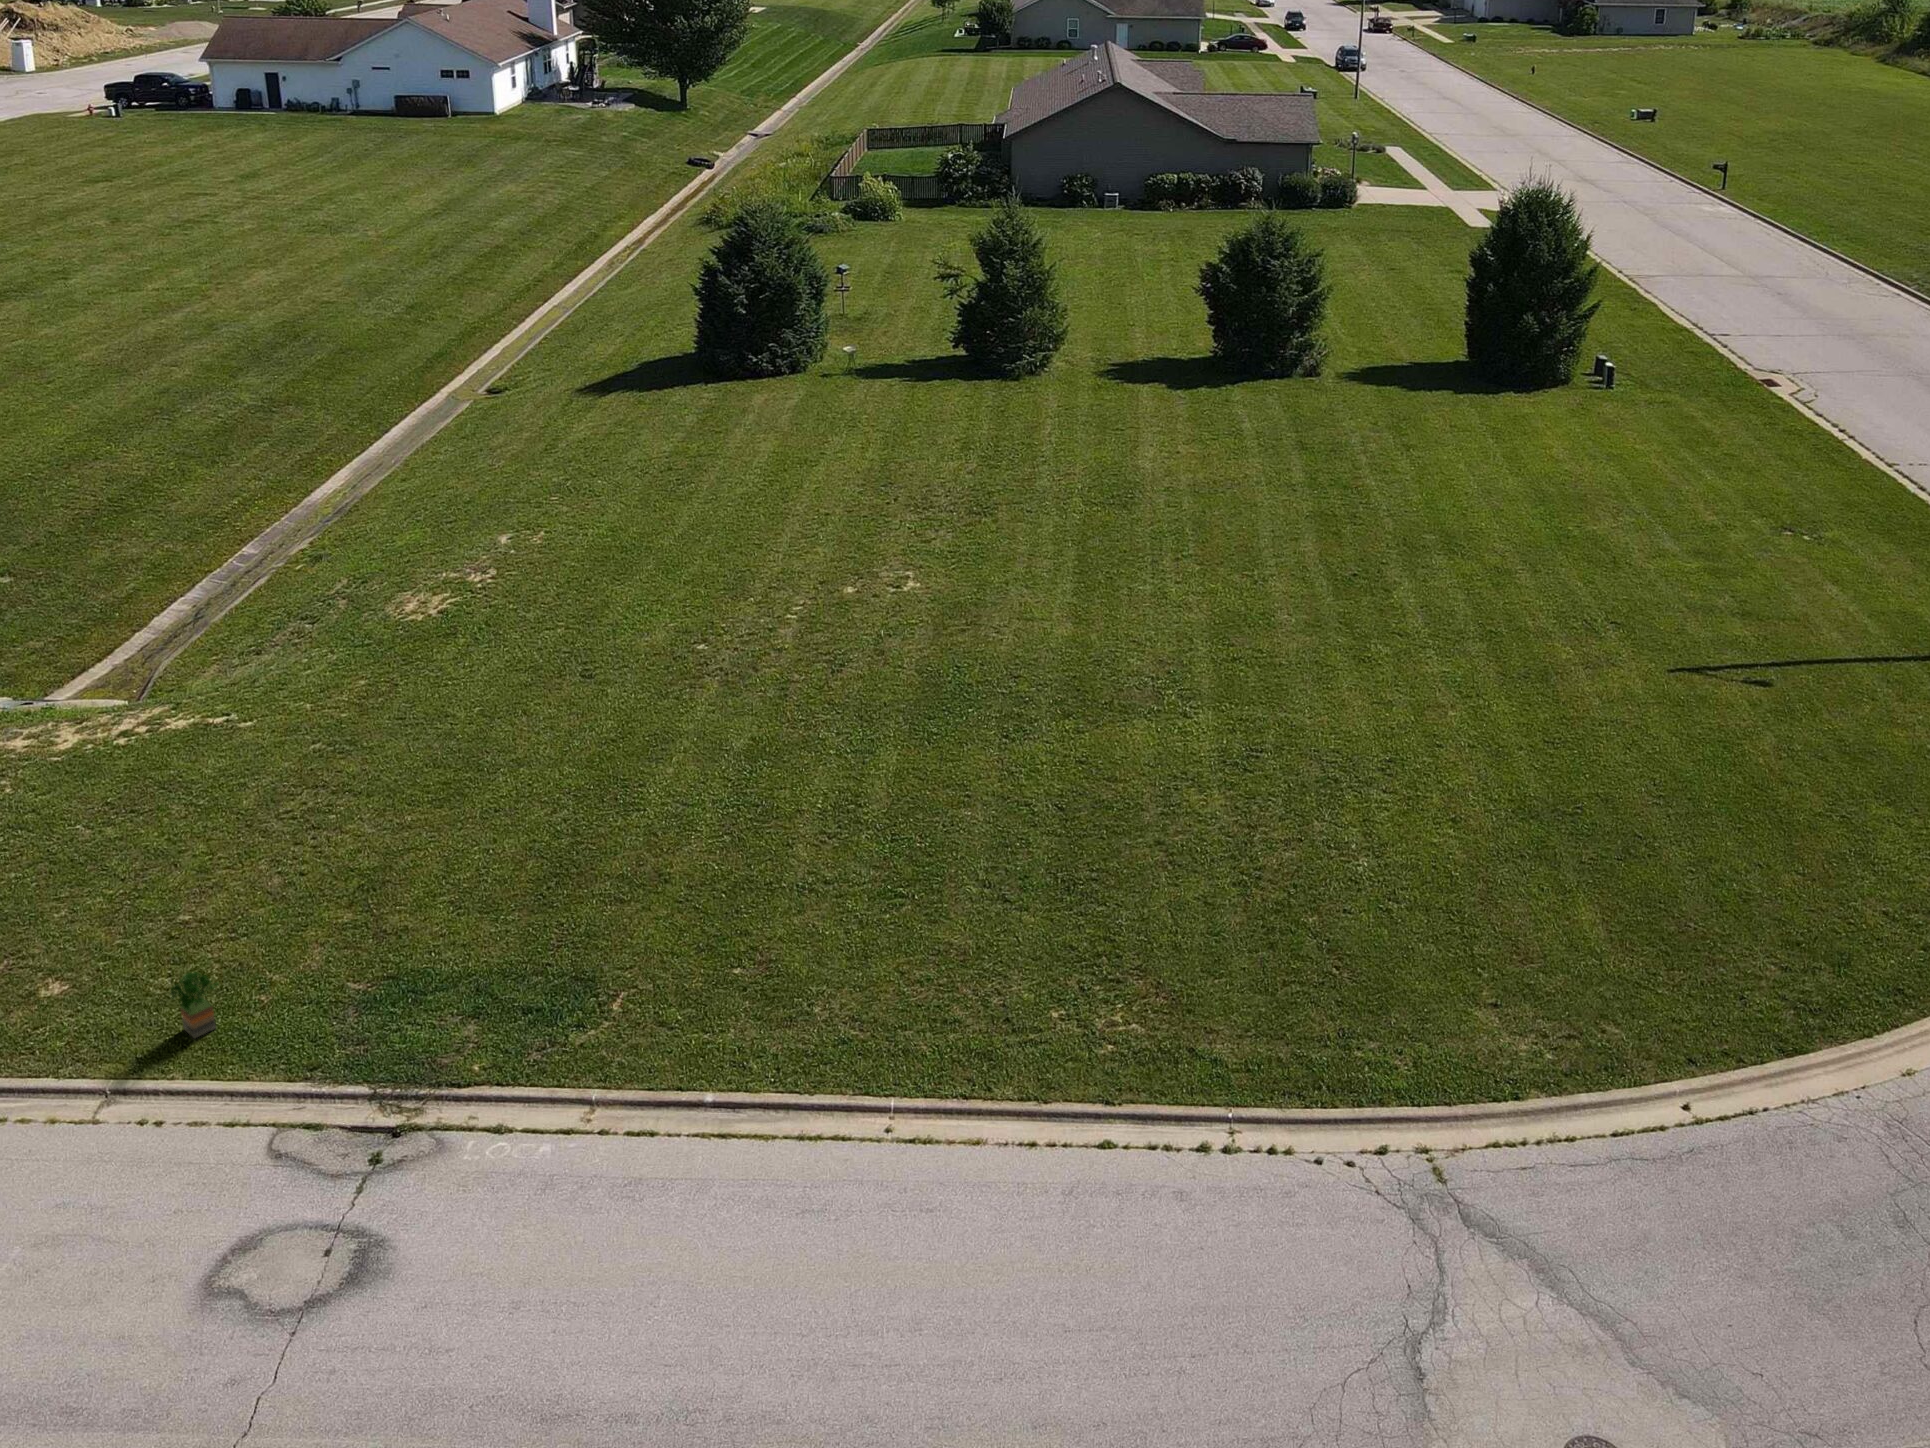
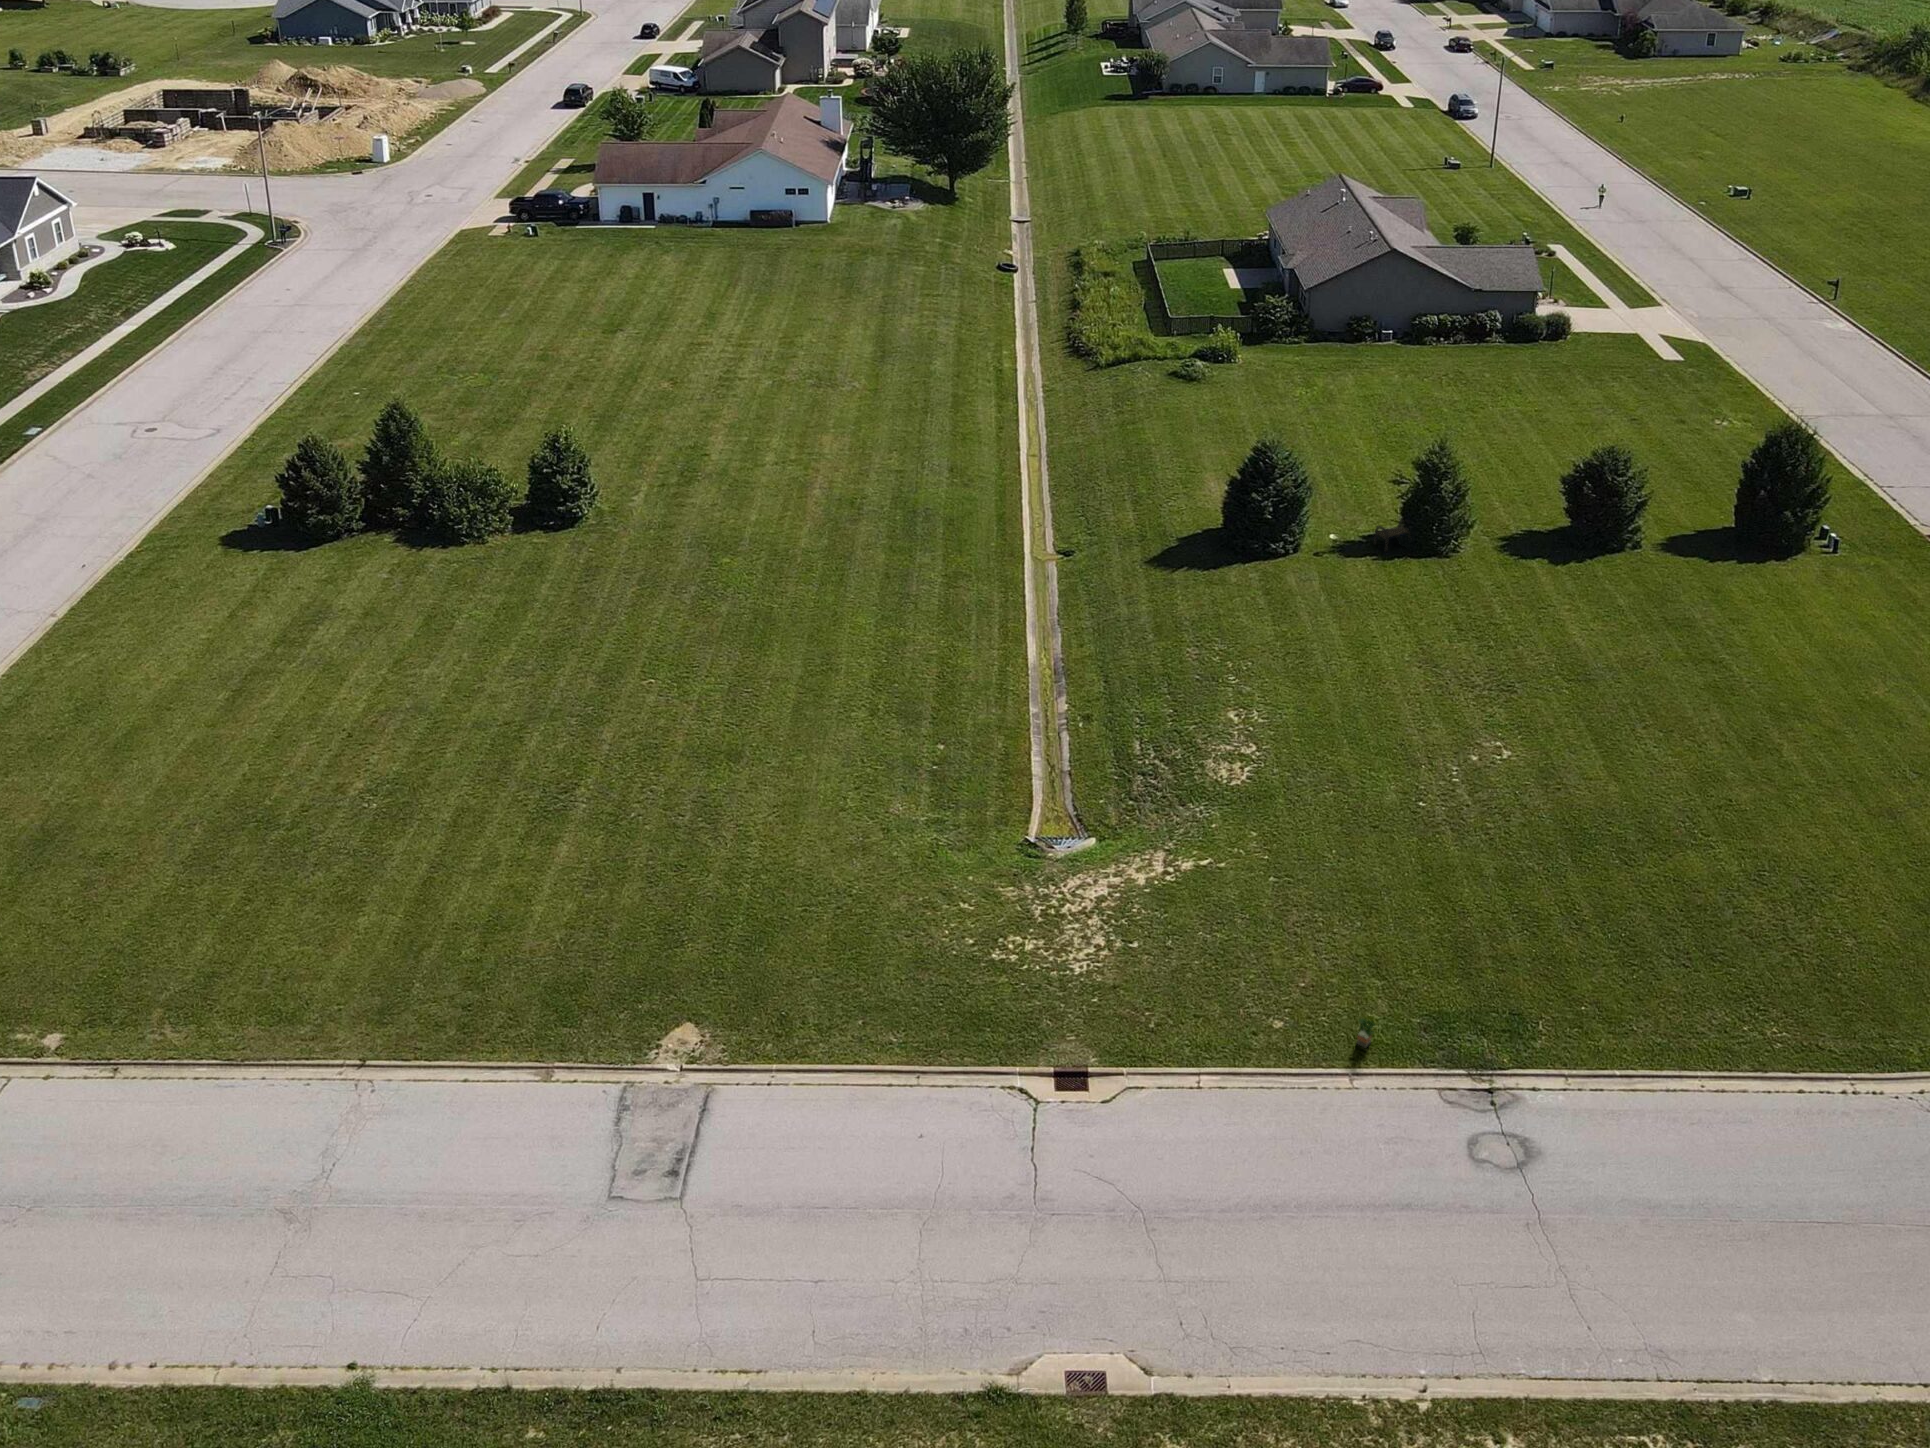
bench: none [900,332,956,376] -> present [1374,520,1410,551]

